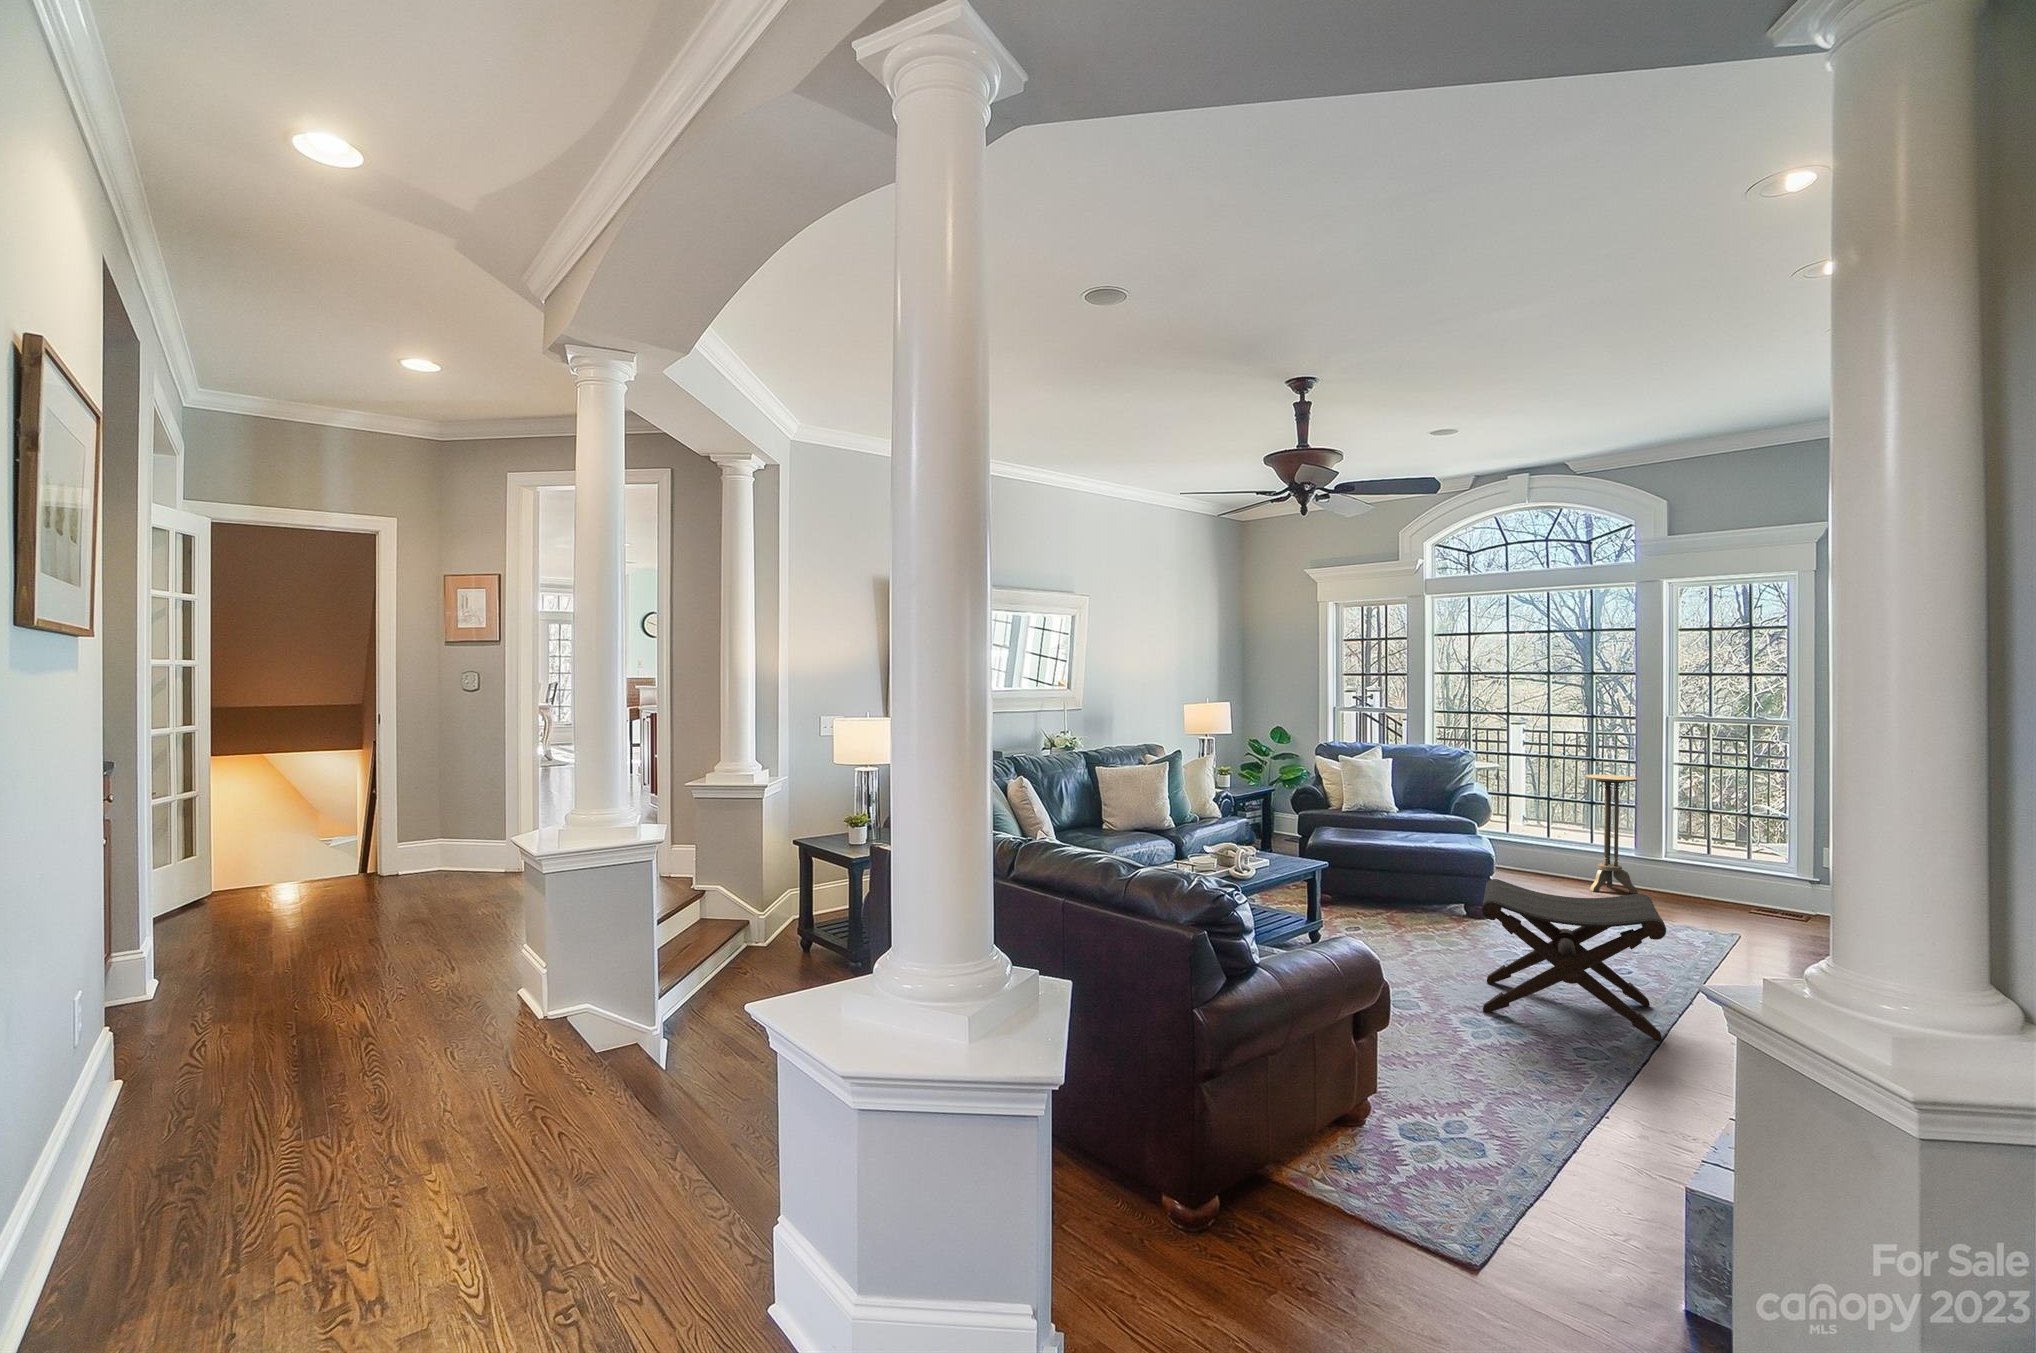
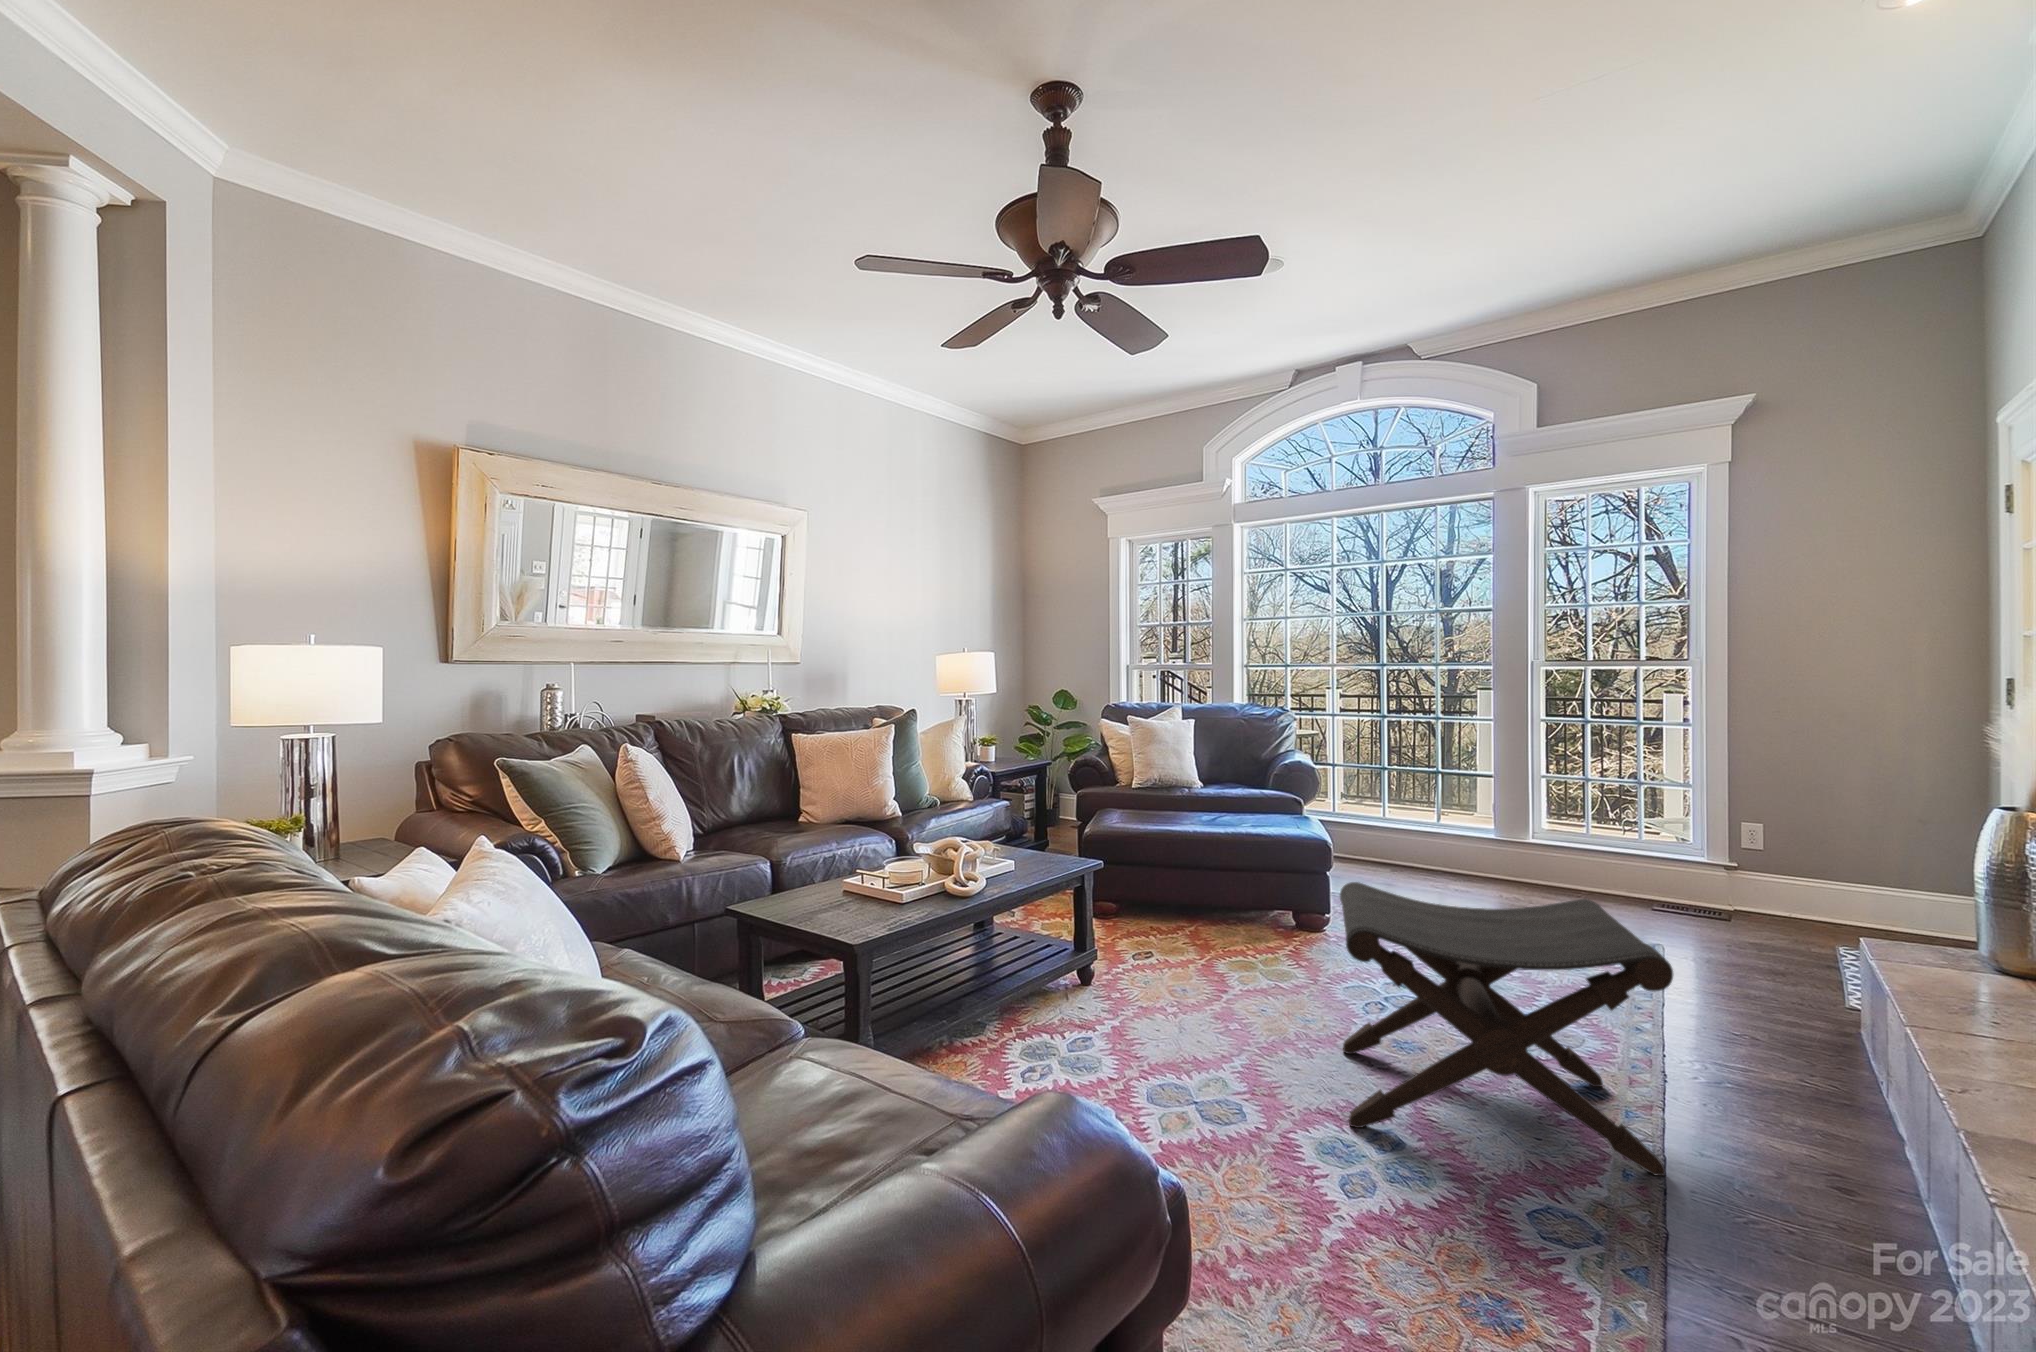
side table: present [1585,774,1638,894] -> none [1426,733,1491,882]

